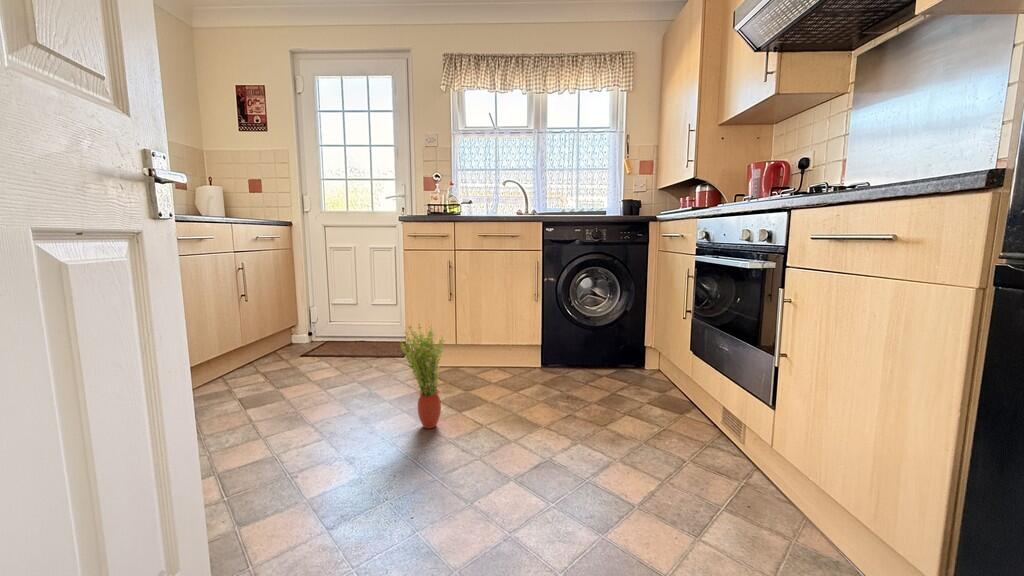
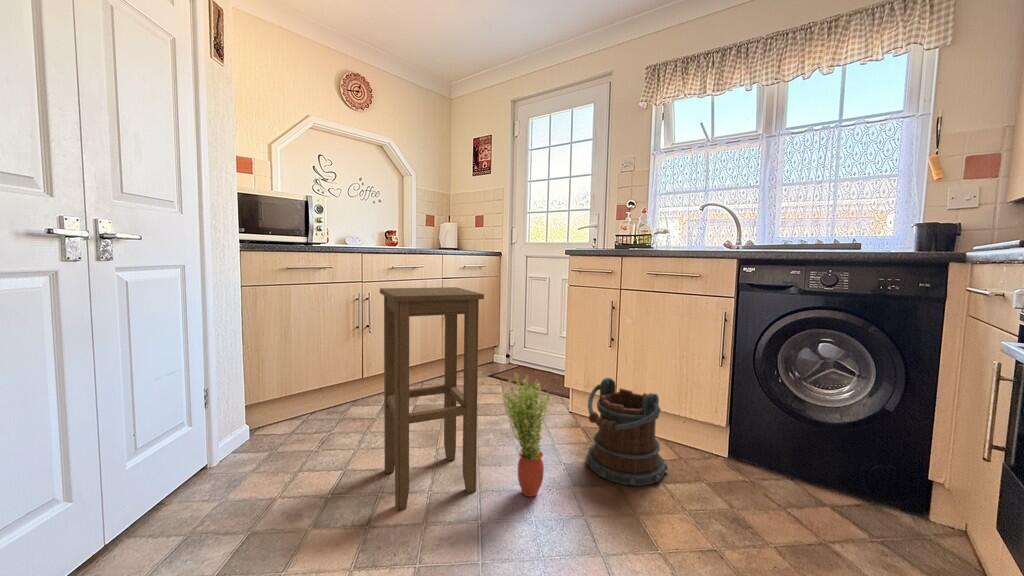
stool: none [244,252,383,477] -> present [380,287,484,510]
bucket: none [450,323,514,401] -> present [586,378,668,486]

